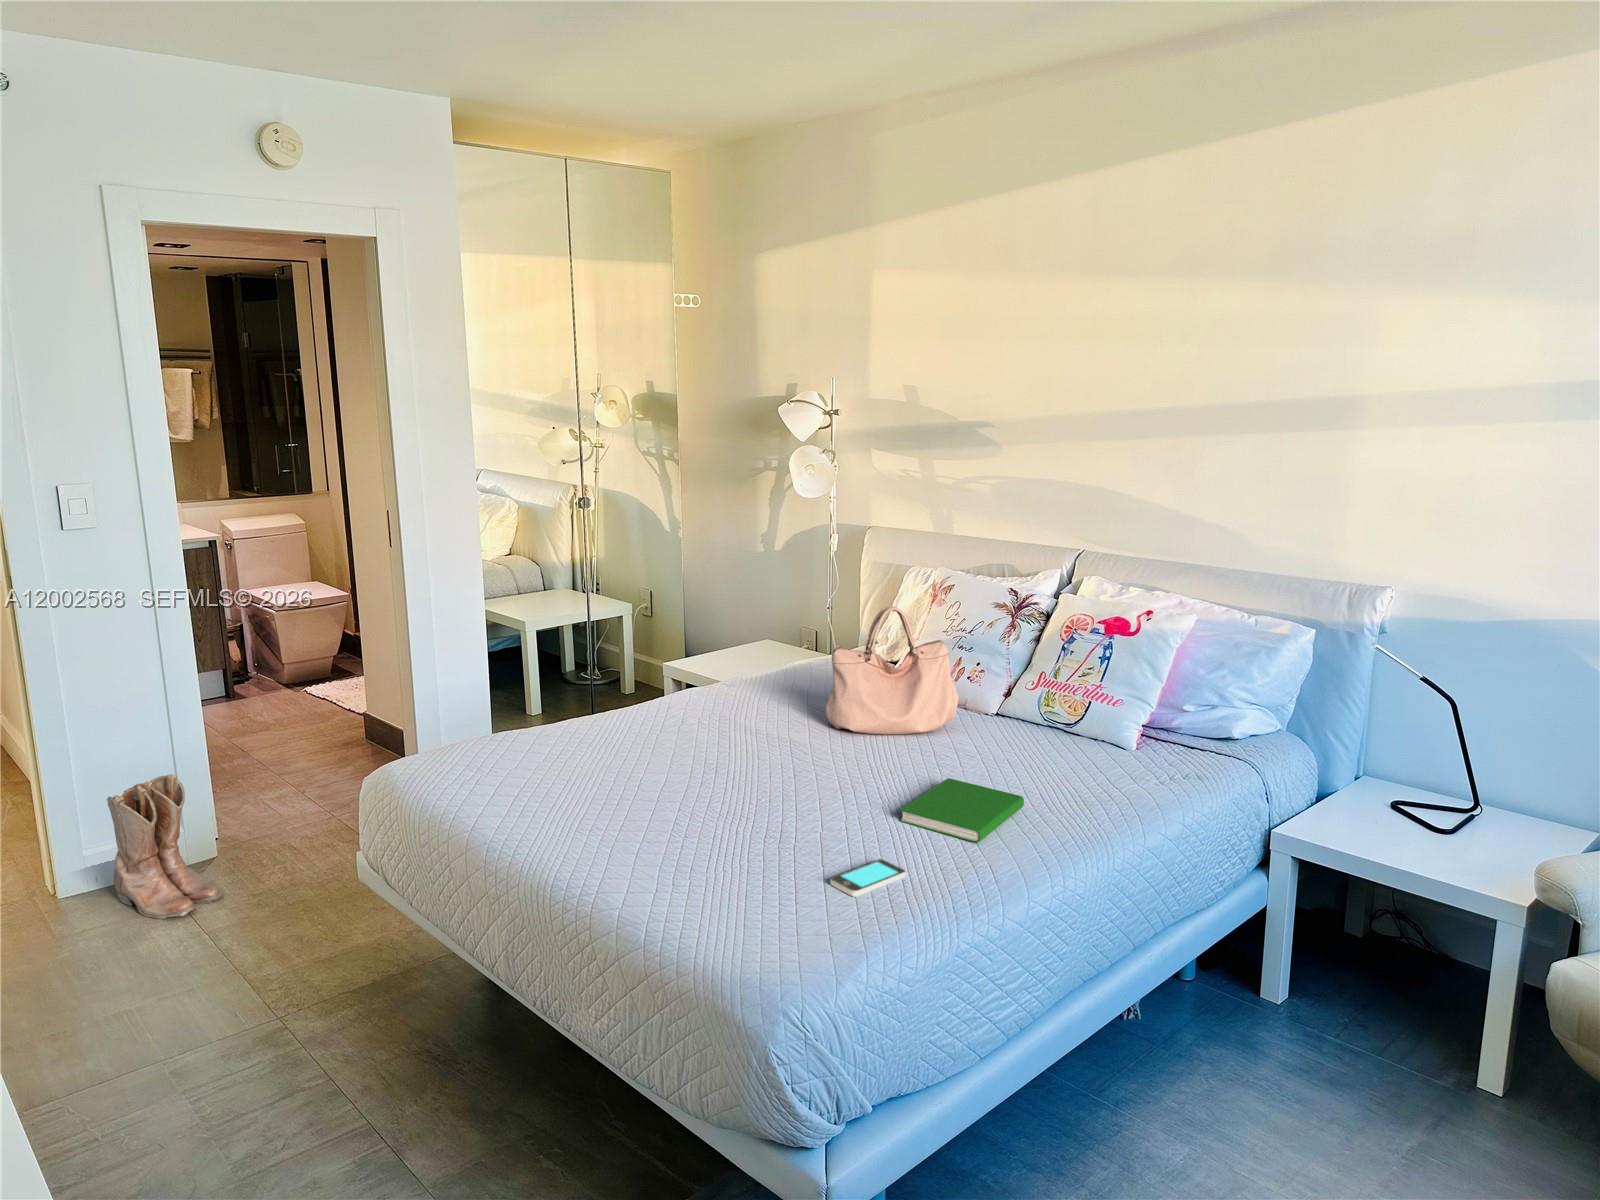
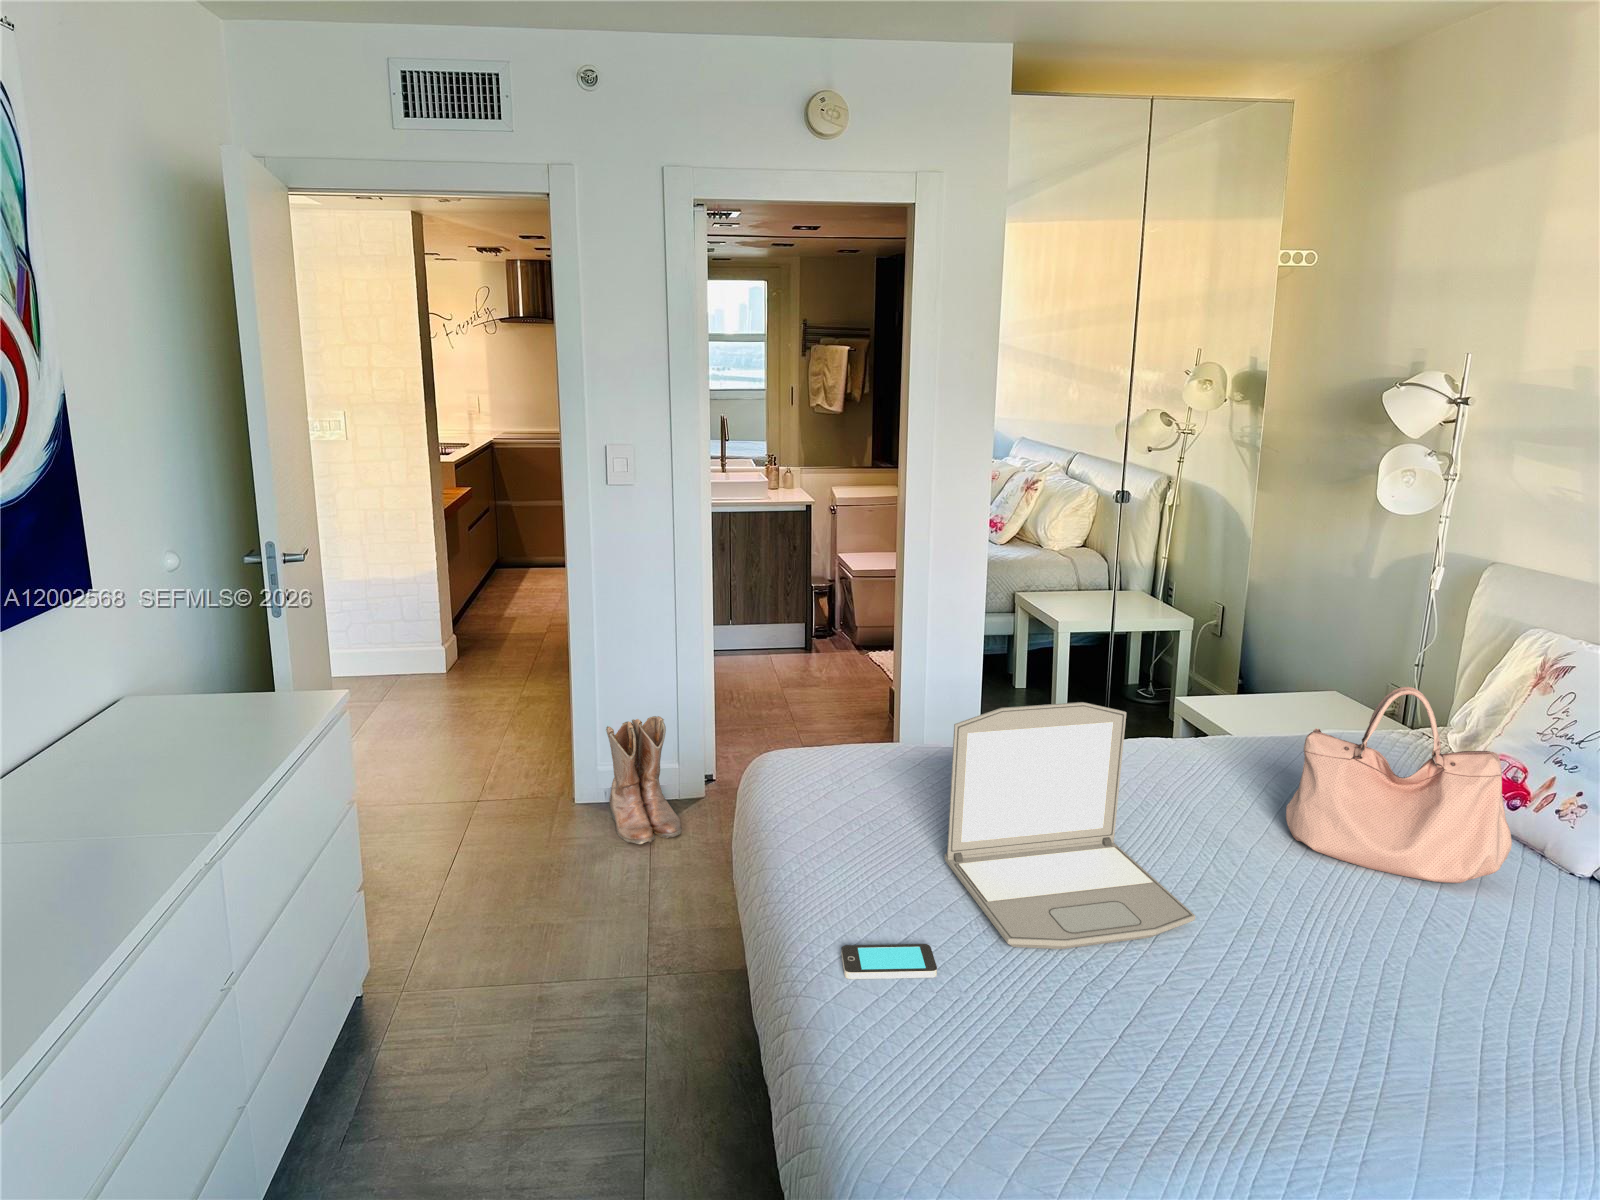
laptop: none [628,646,819,830] -> present [945,702,1195,949]
hardcover book: present [899,778,1024,843] -> none [1282,973,1531,1107]
smartphone: present [830,859,906,897] -> present [841,944,937,979]

